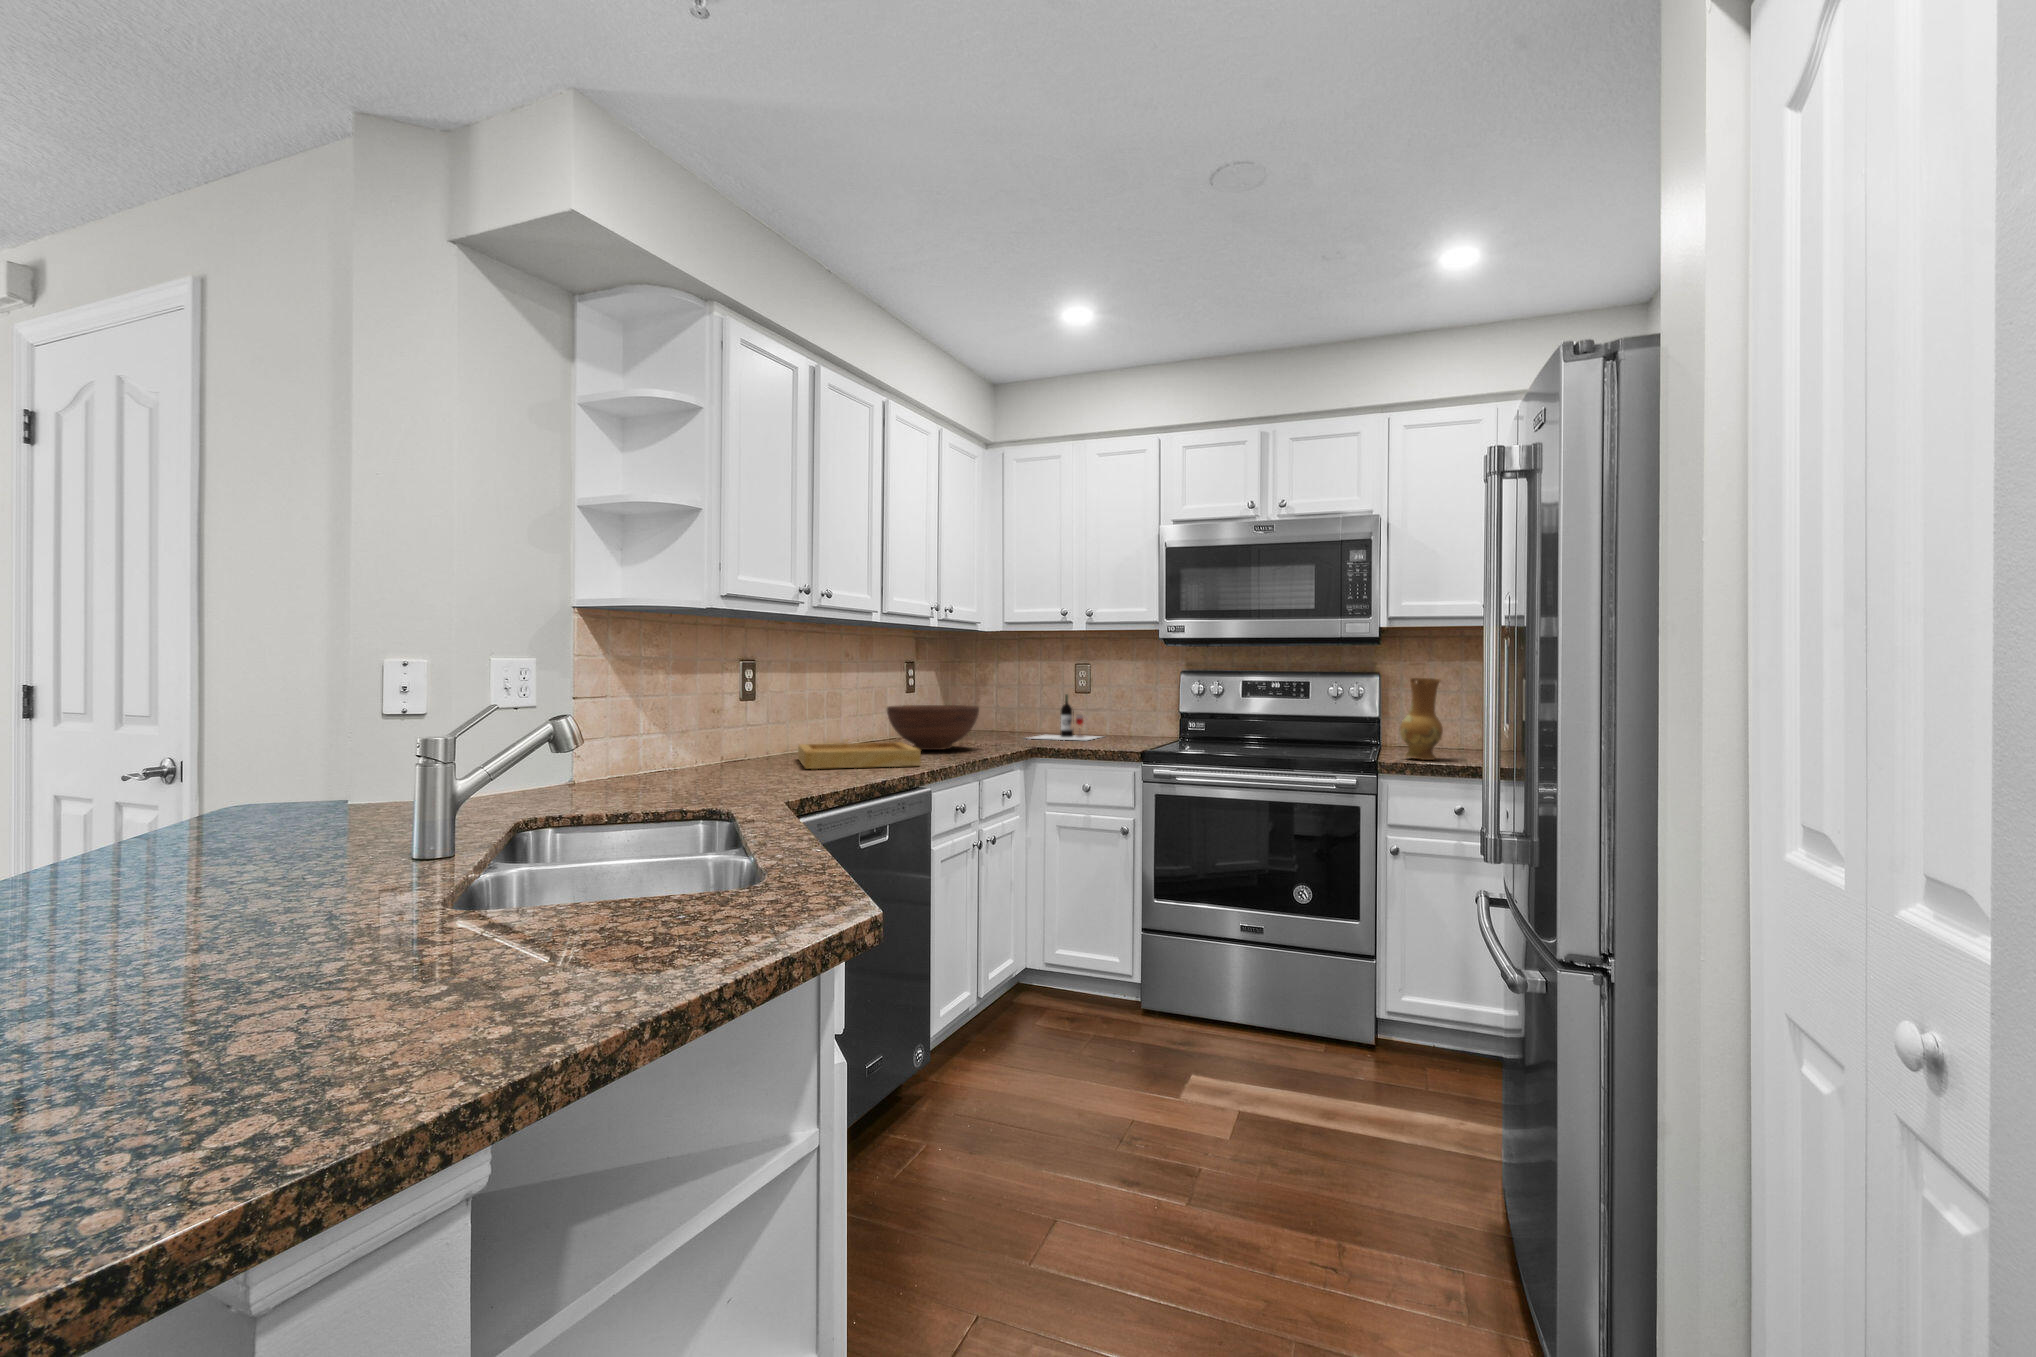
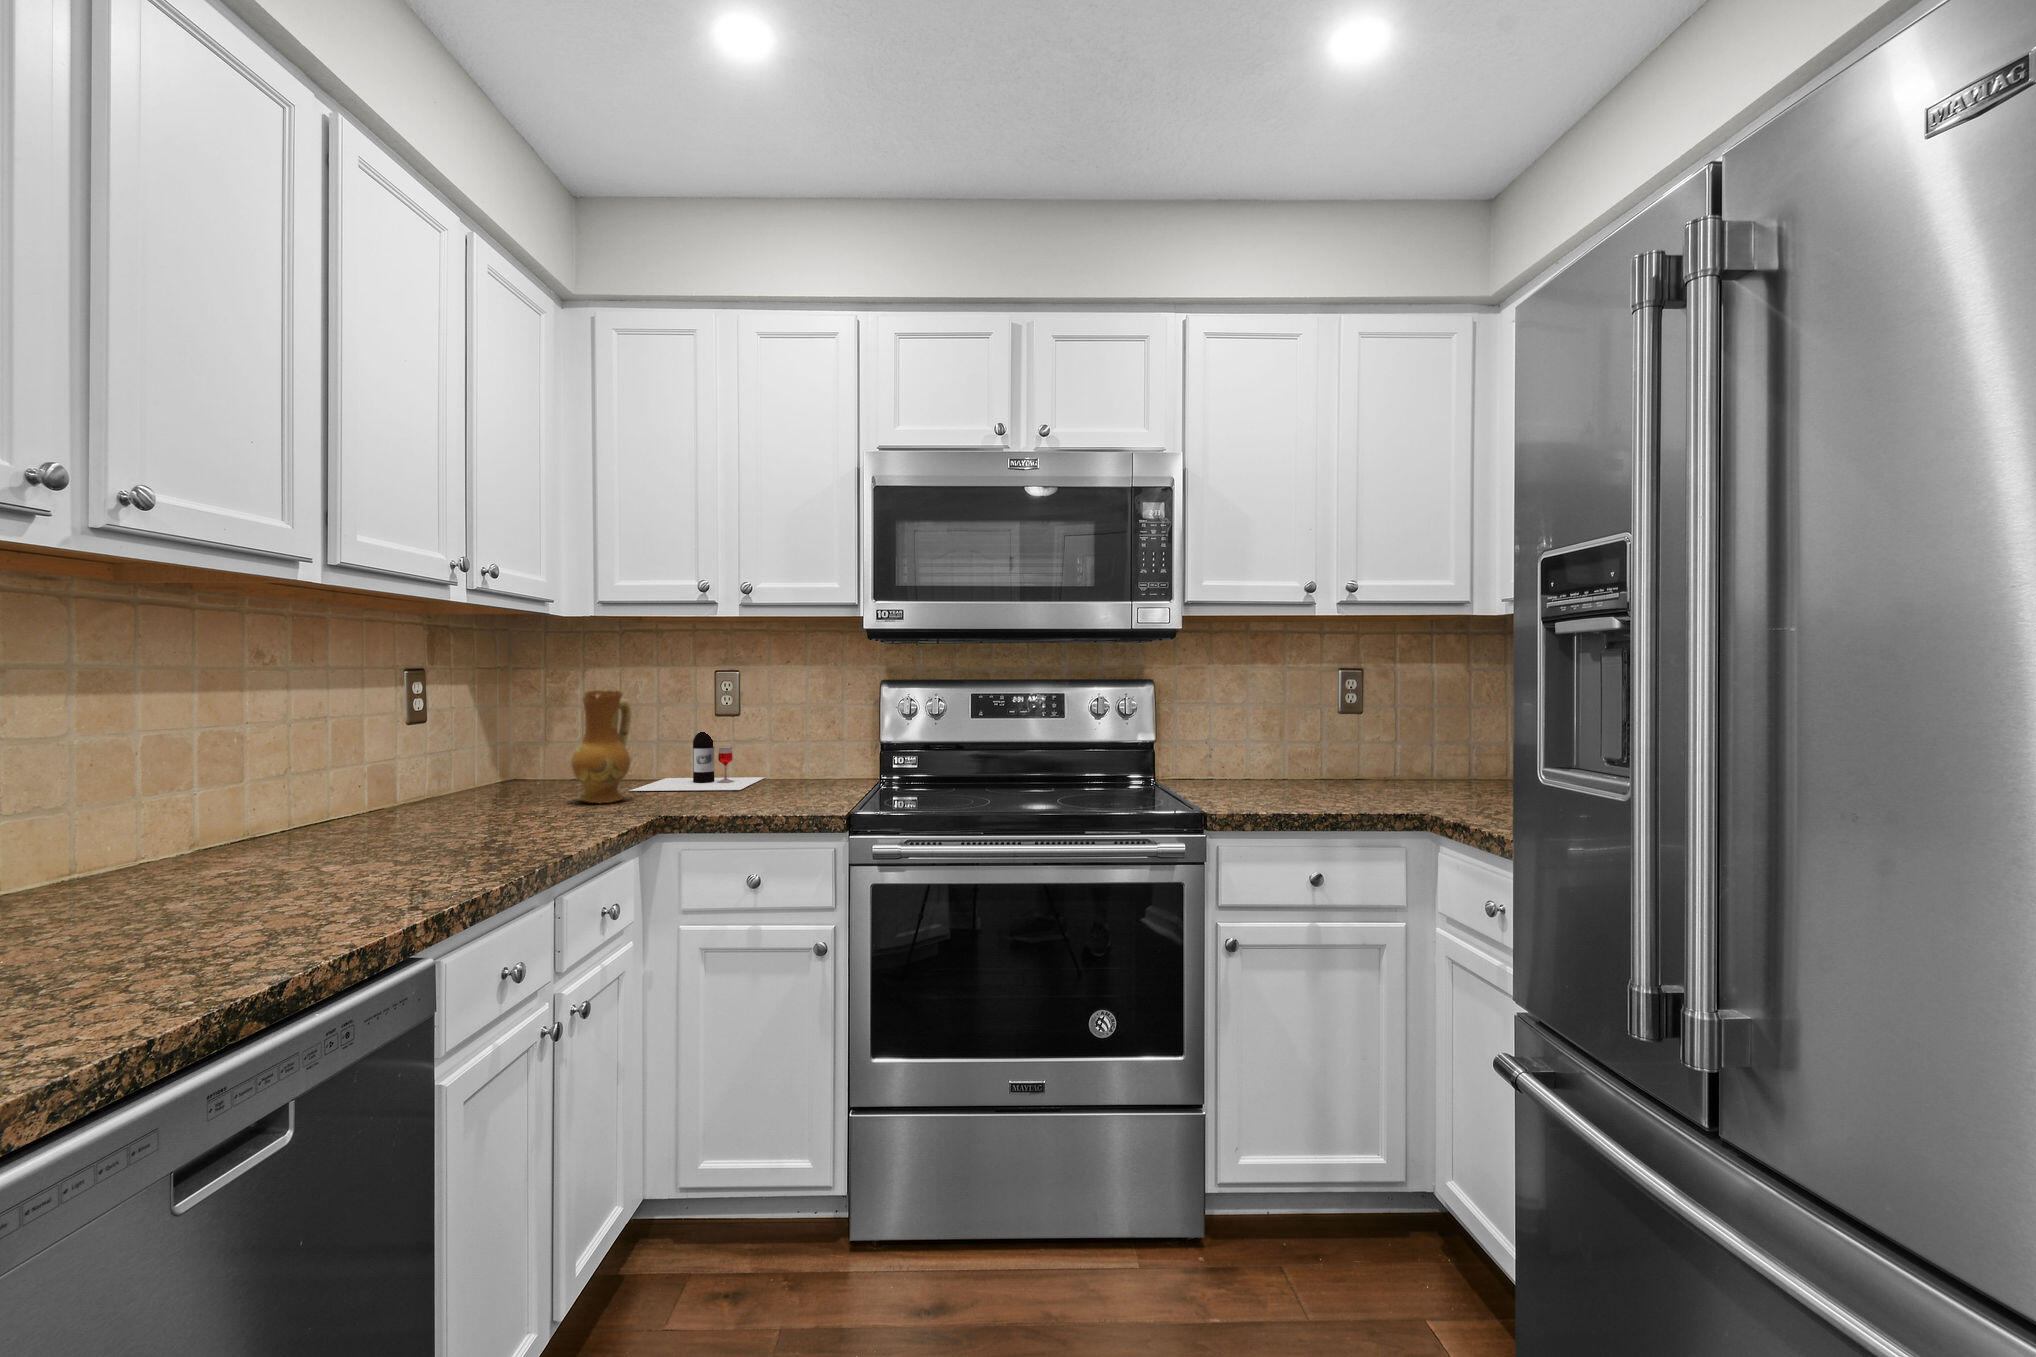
ceramic jug: present [1400,678,1443,760] -> present [571,690,631,803]
fruit bowl: present [887,705,979,750] -> none [348,748,550,838]
tray: present [798,742,921,769] -> none [63,837,408,952]

